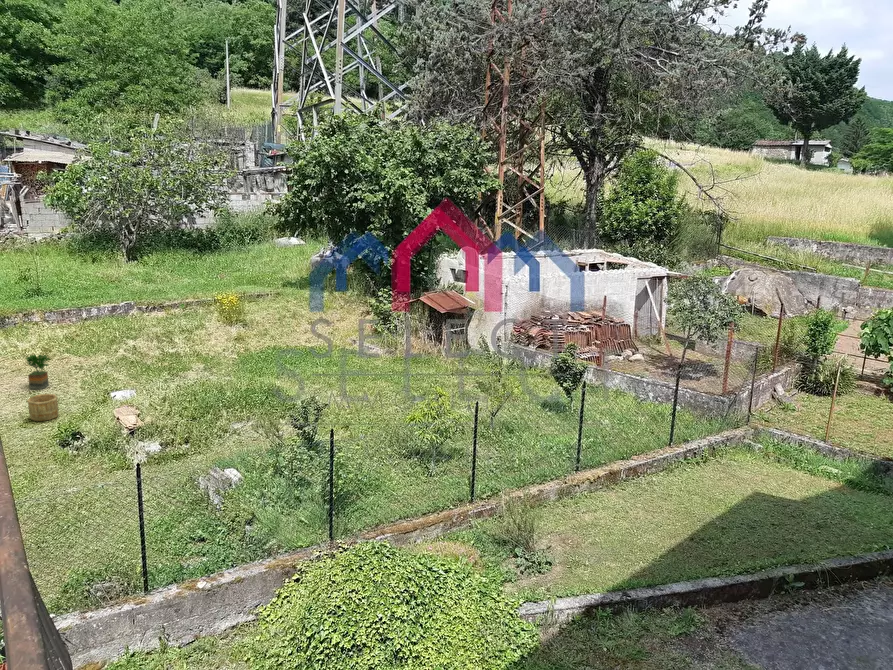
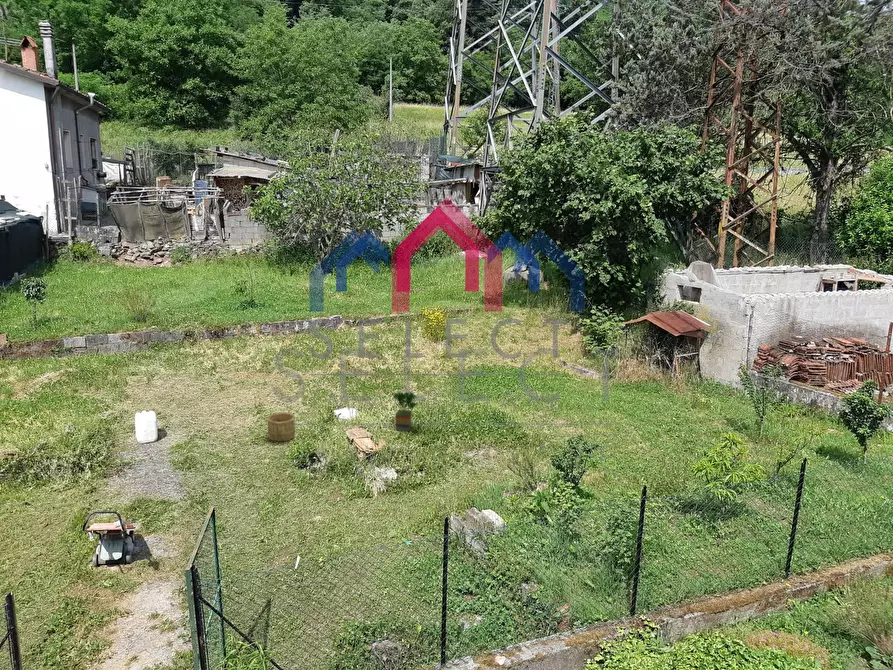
potted tree: present [26,355,50,389] -> present [393,392,416,431]

